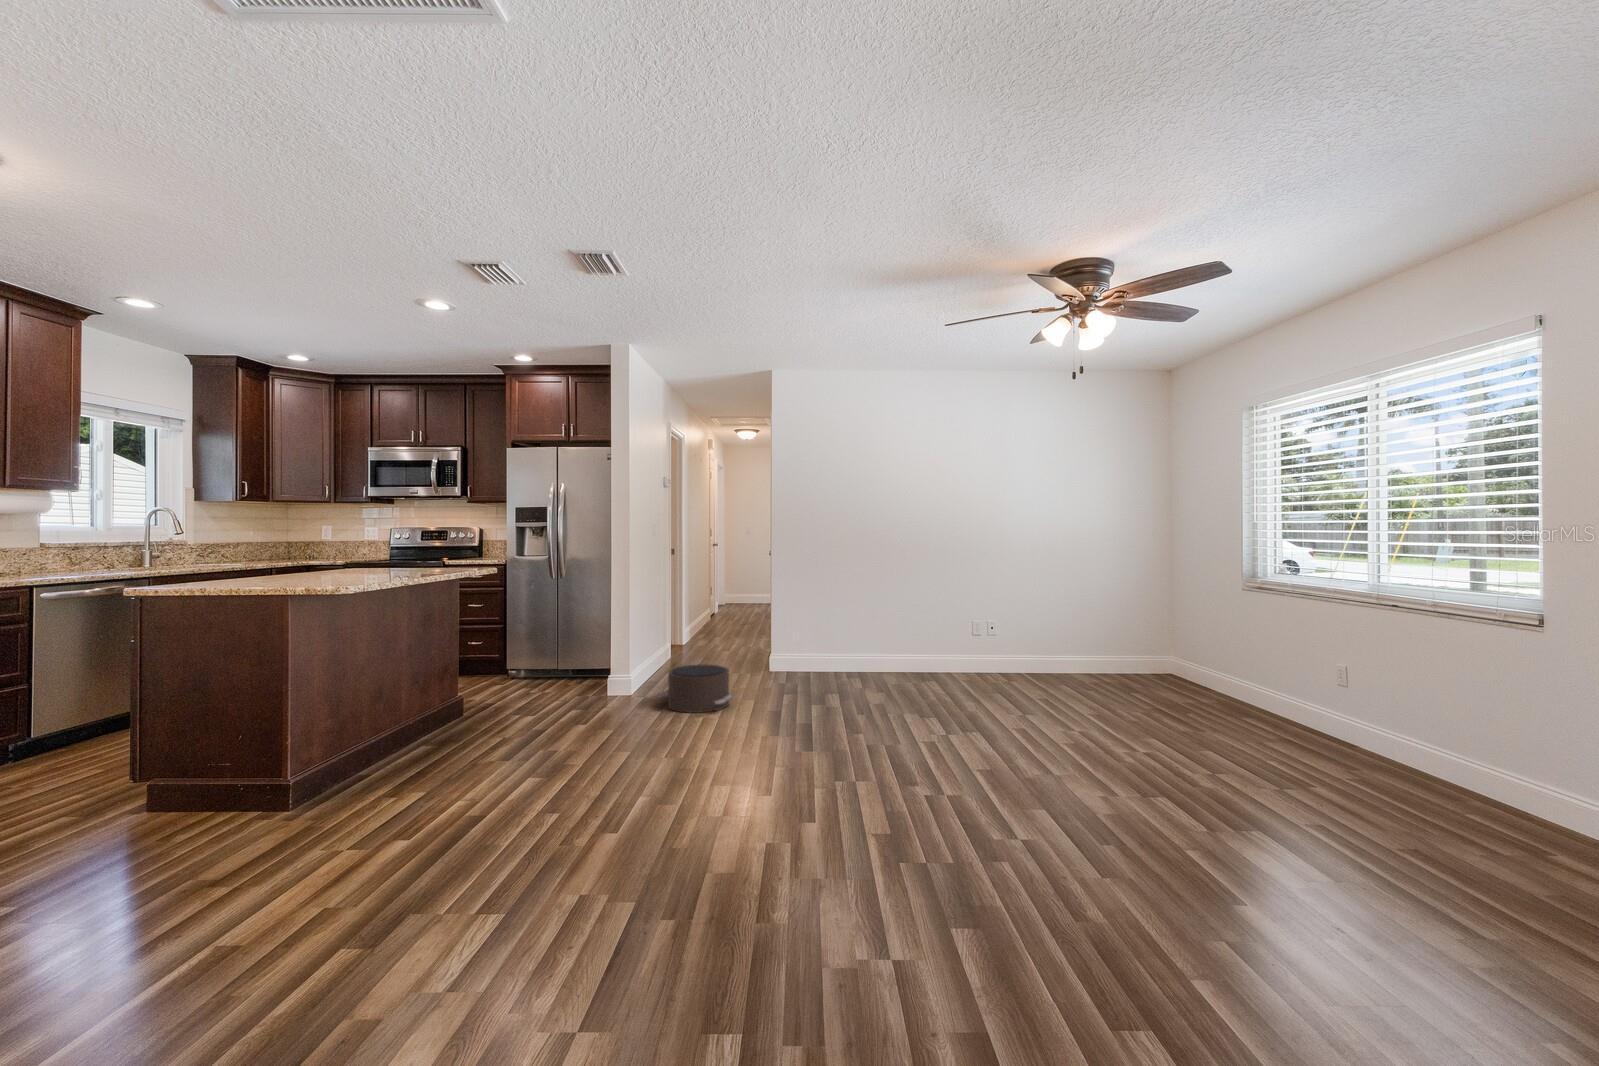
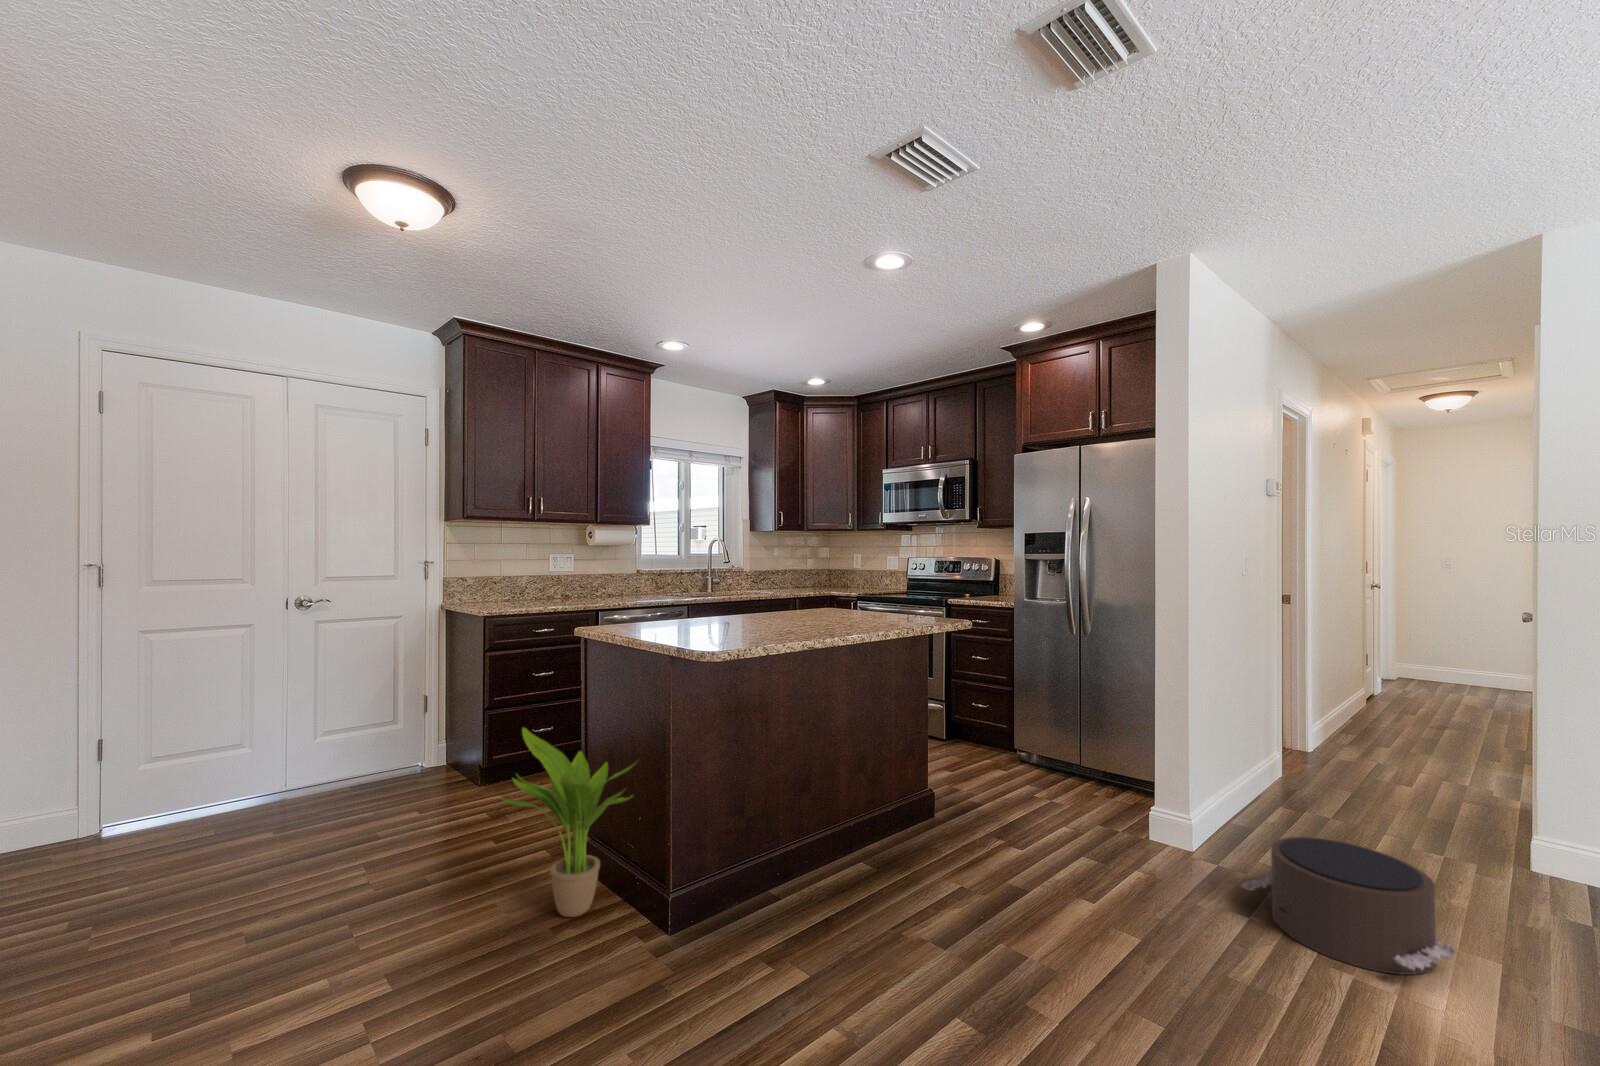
potted plant: none [88,688,256,839] -> present [502,728,634,917]

